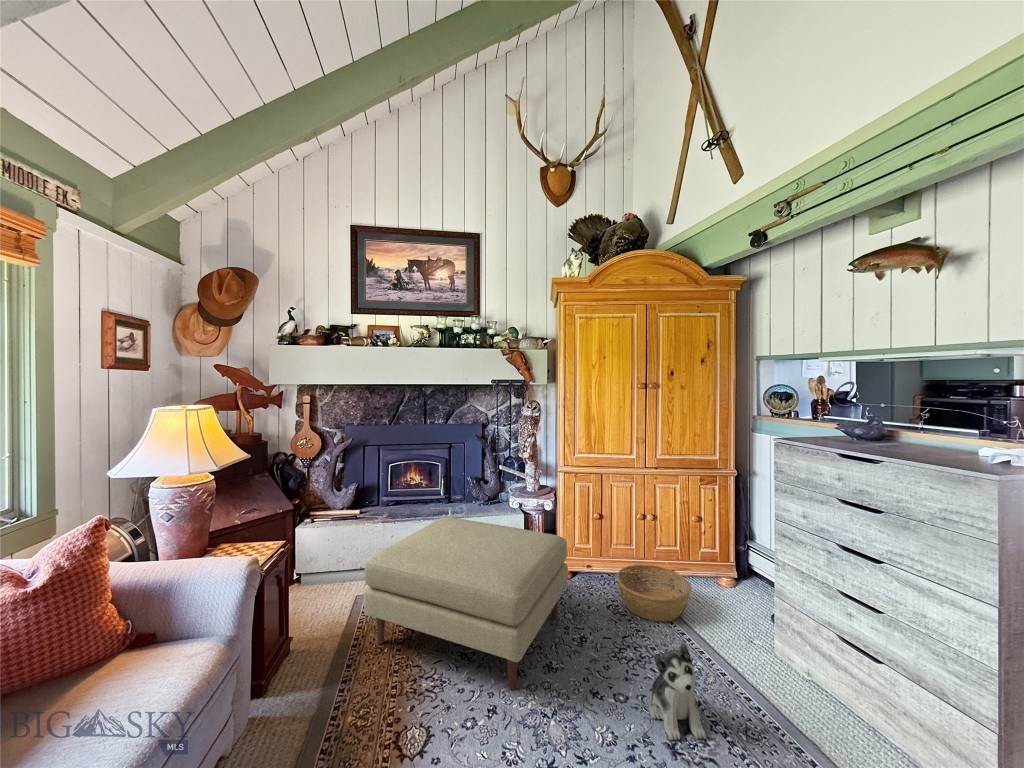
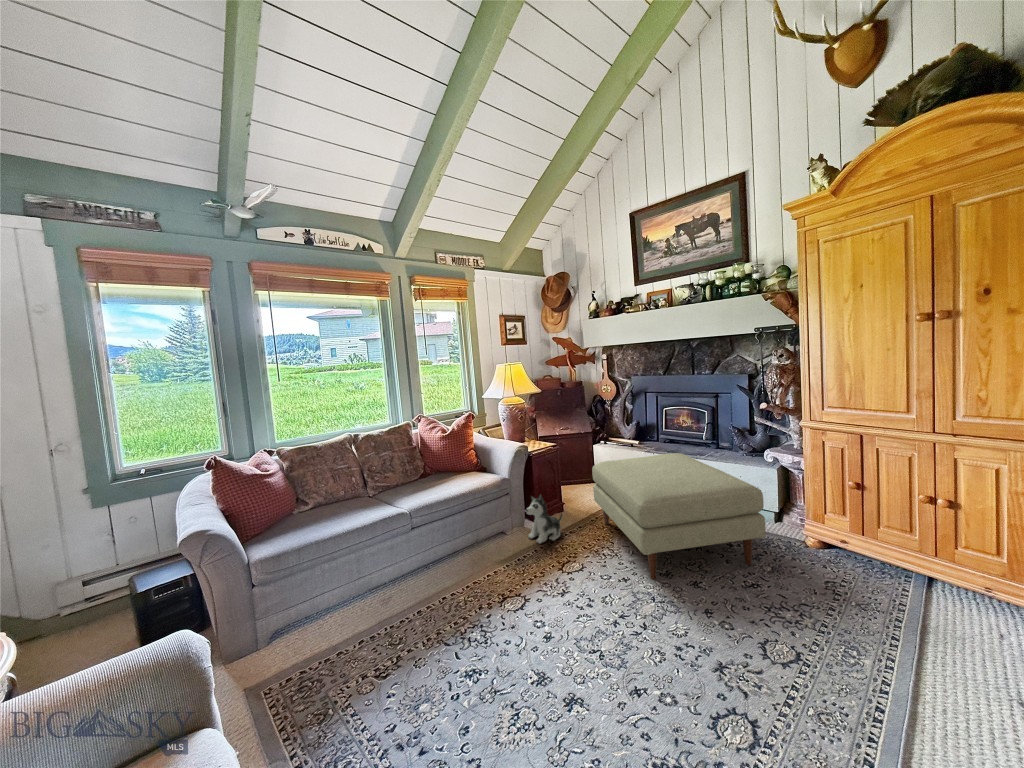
basket: present [616,564,691,621] -> none [836,553,965,630]
plush toy: present [649,644,706,740] -> present [526,495,562,543]

